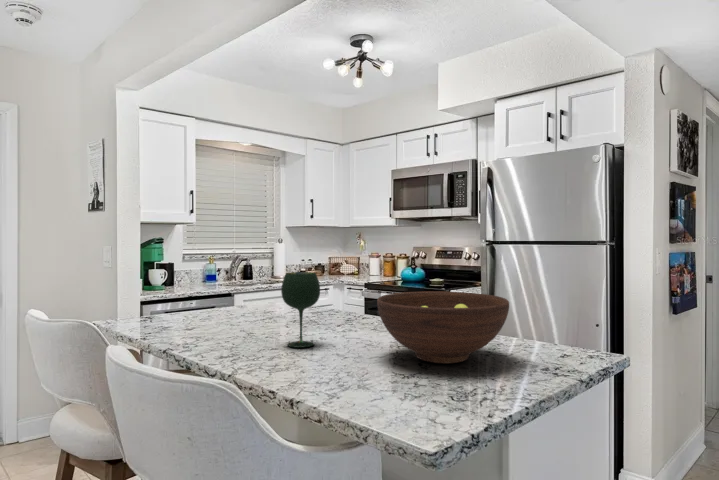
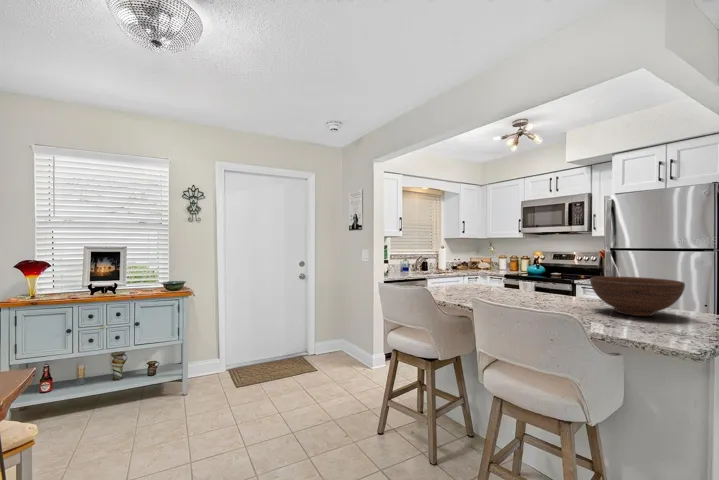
wine glass: present [281,272,320,348] -> none [522,264,546,305]

